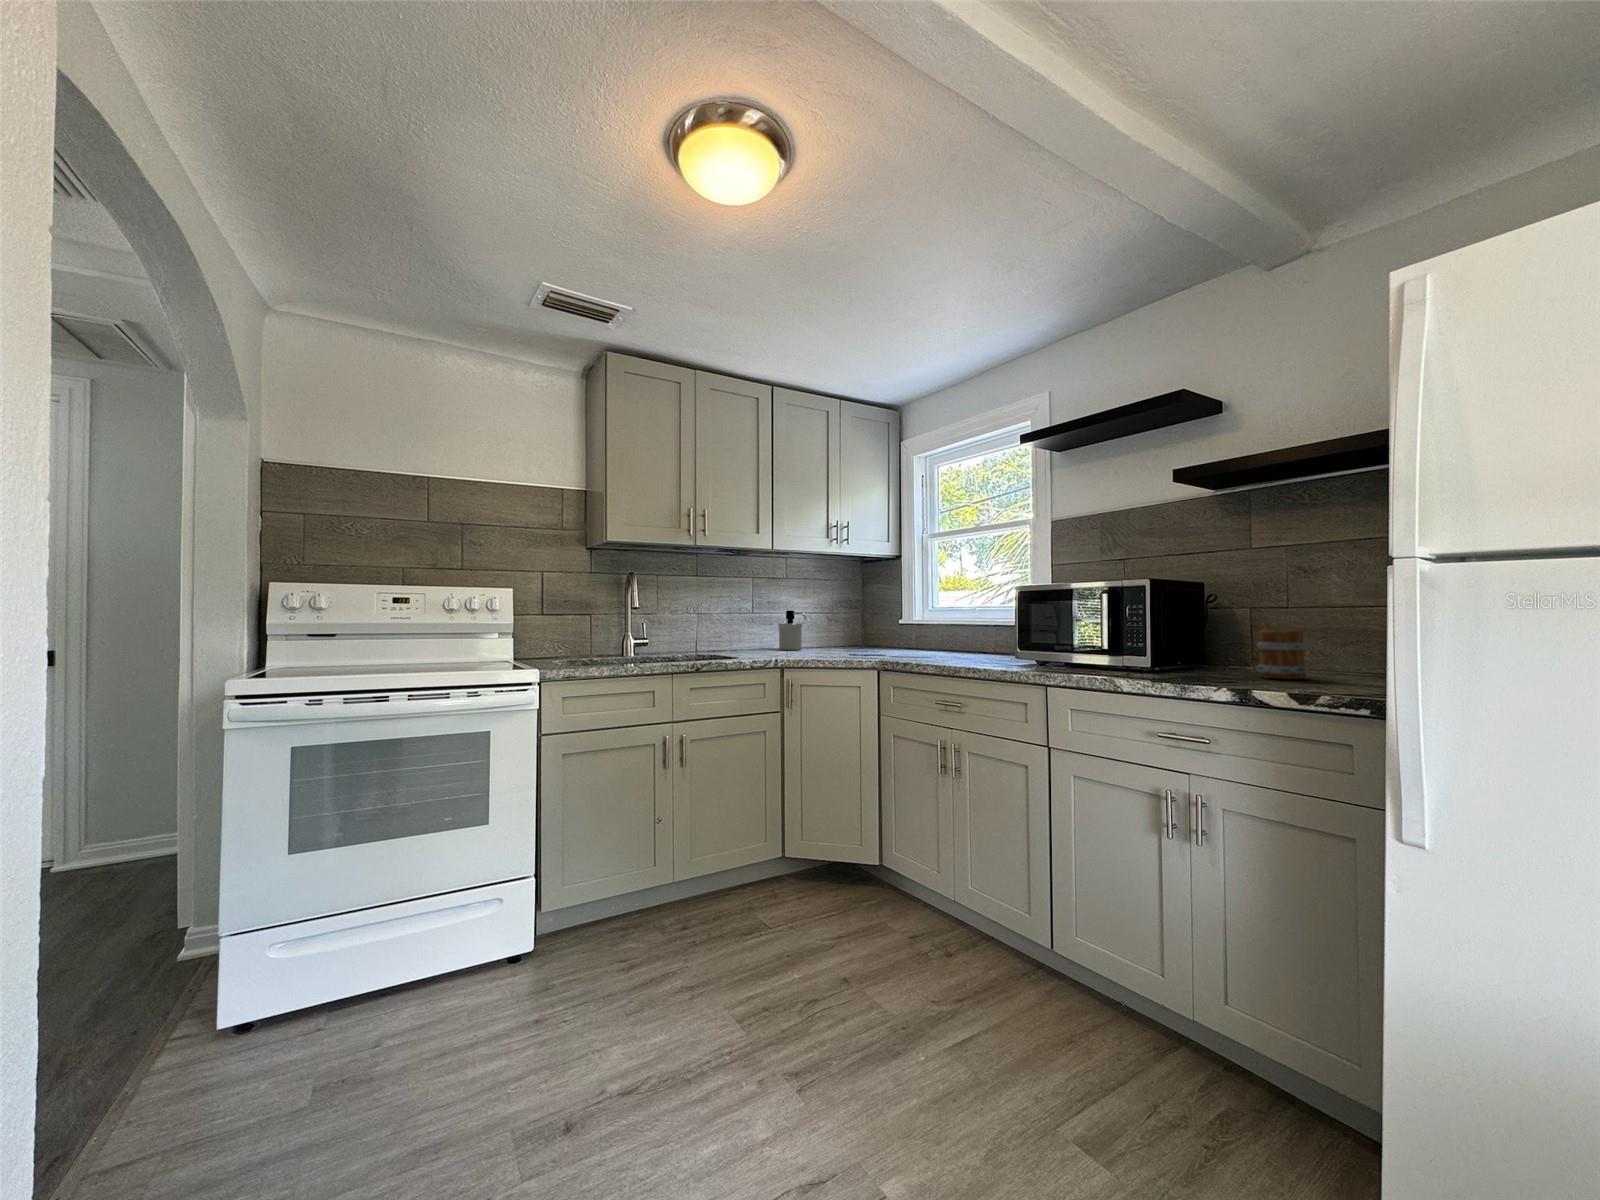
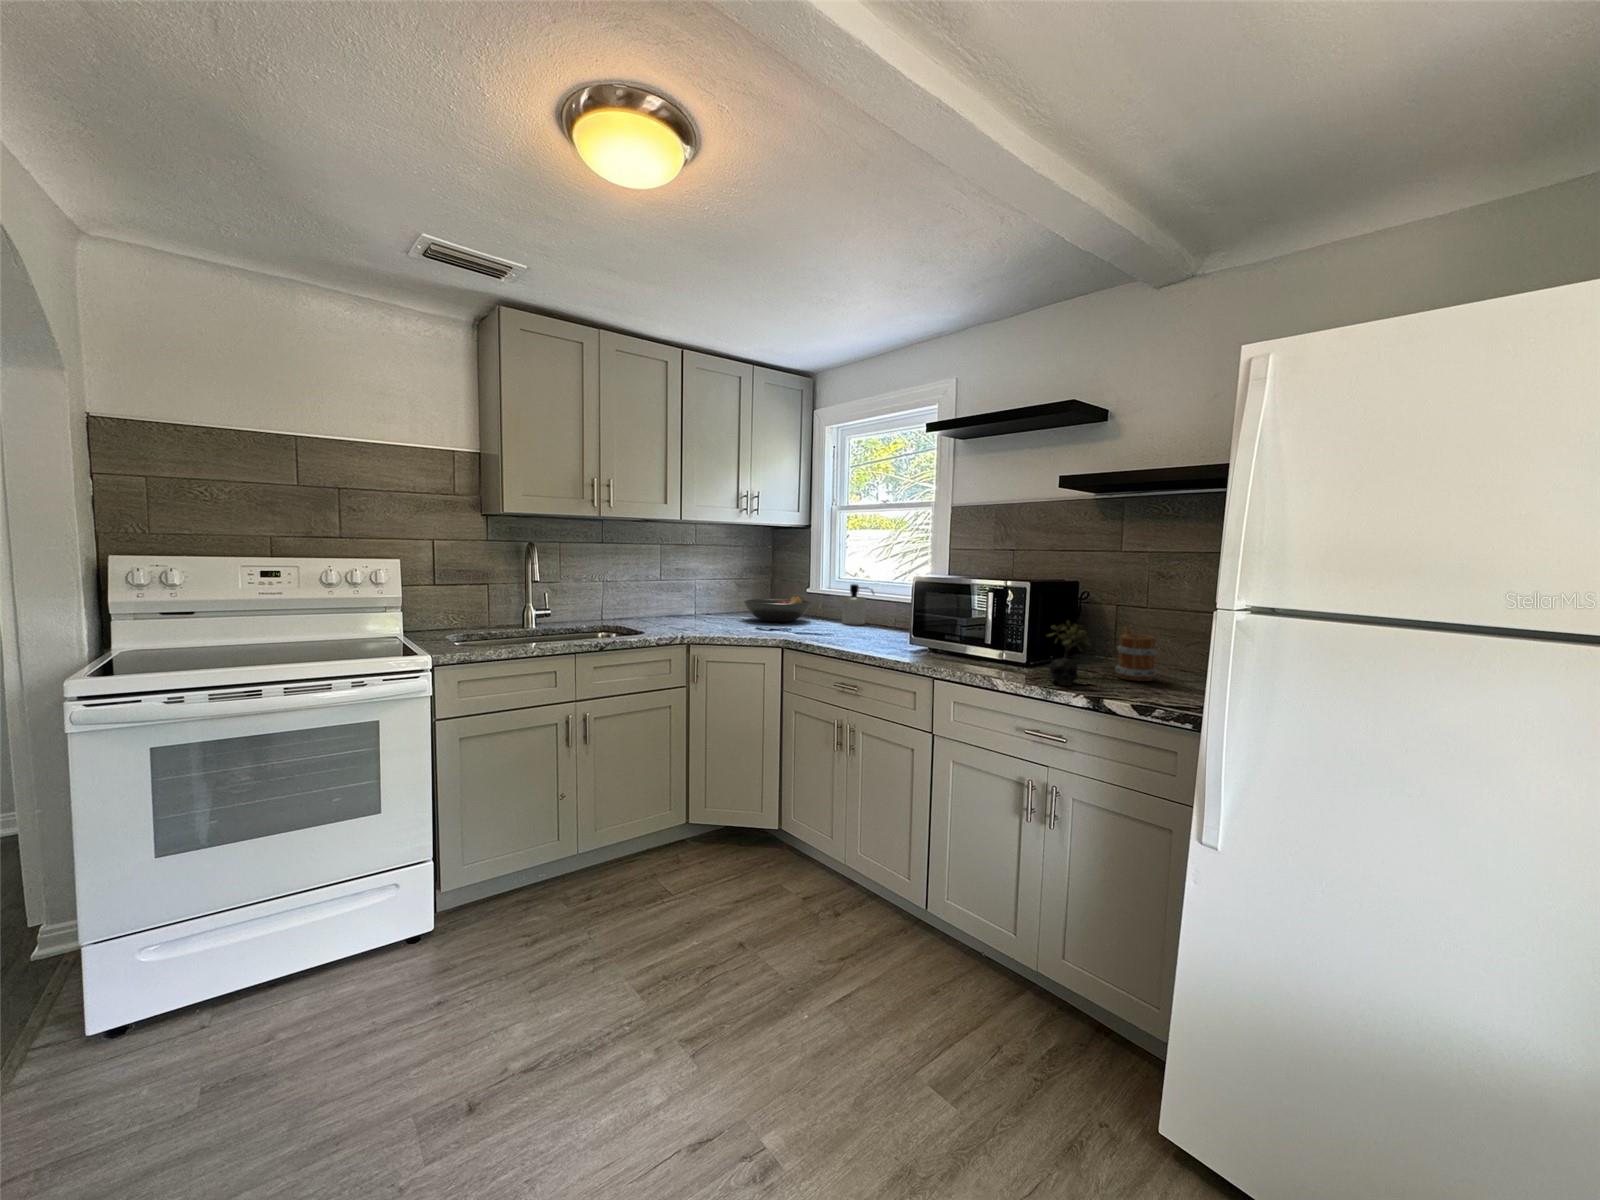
soap dispenser: present [778,611,806,650] -> present [842,584,874,625]
succulent plant: none [1173,613,1230,682] -> present [1047,620,1092,686]
fruit bowl: none [837,625,905,650] -> present [744,596,811,622]

